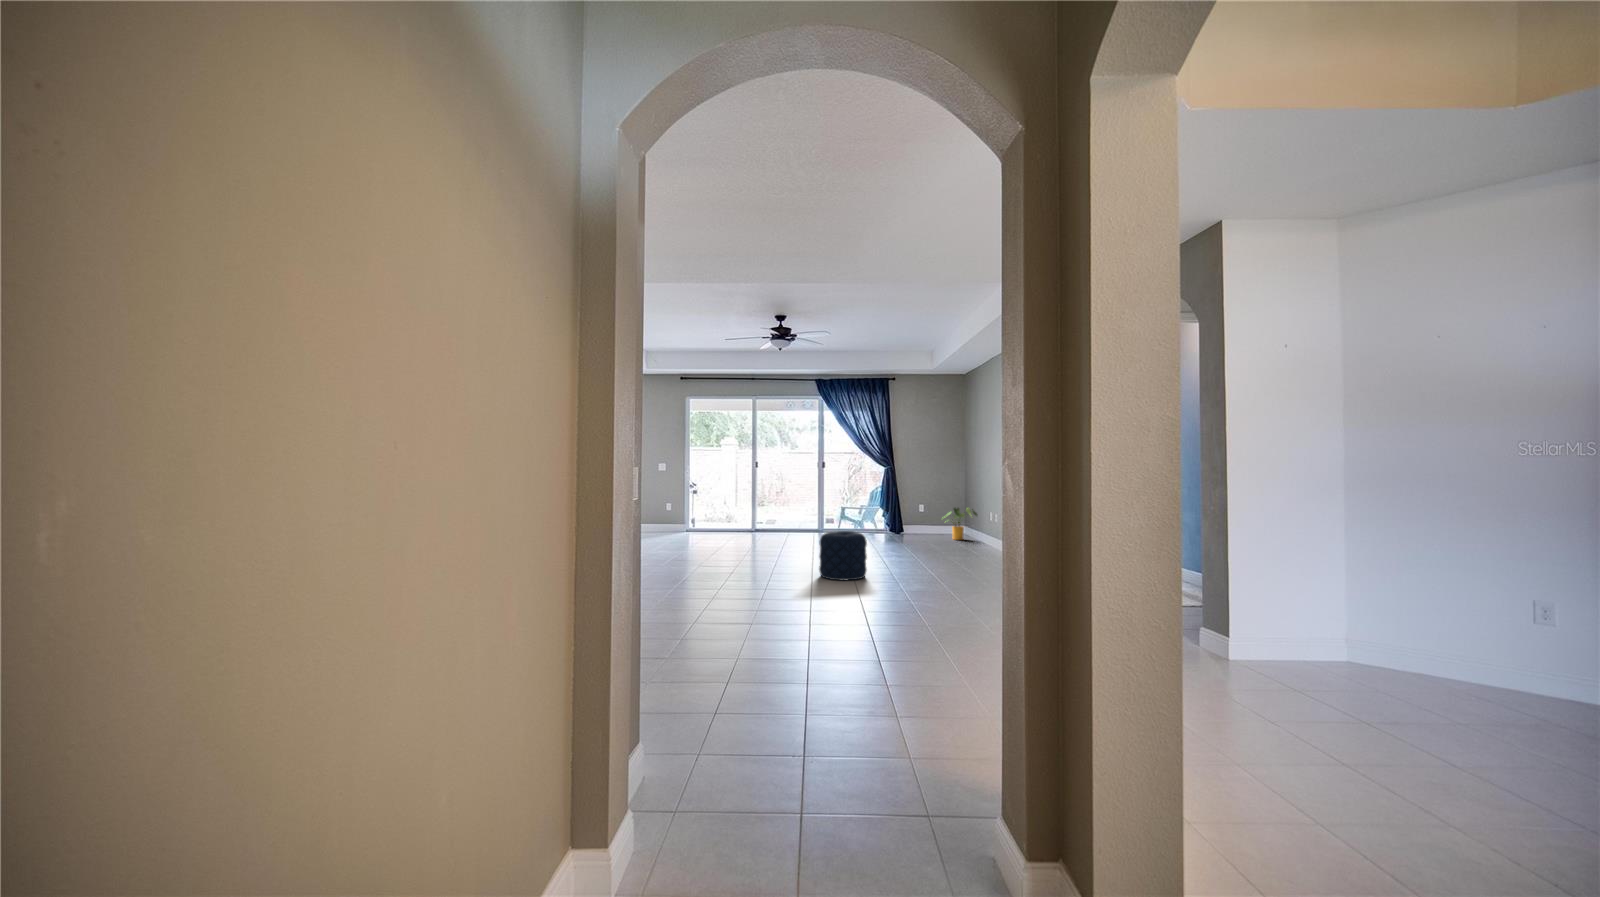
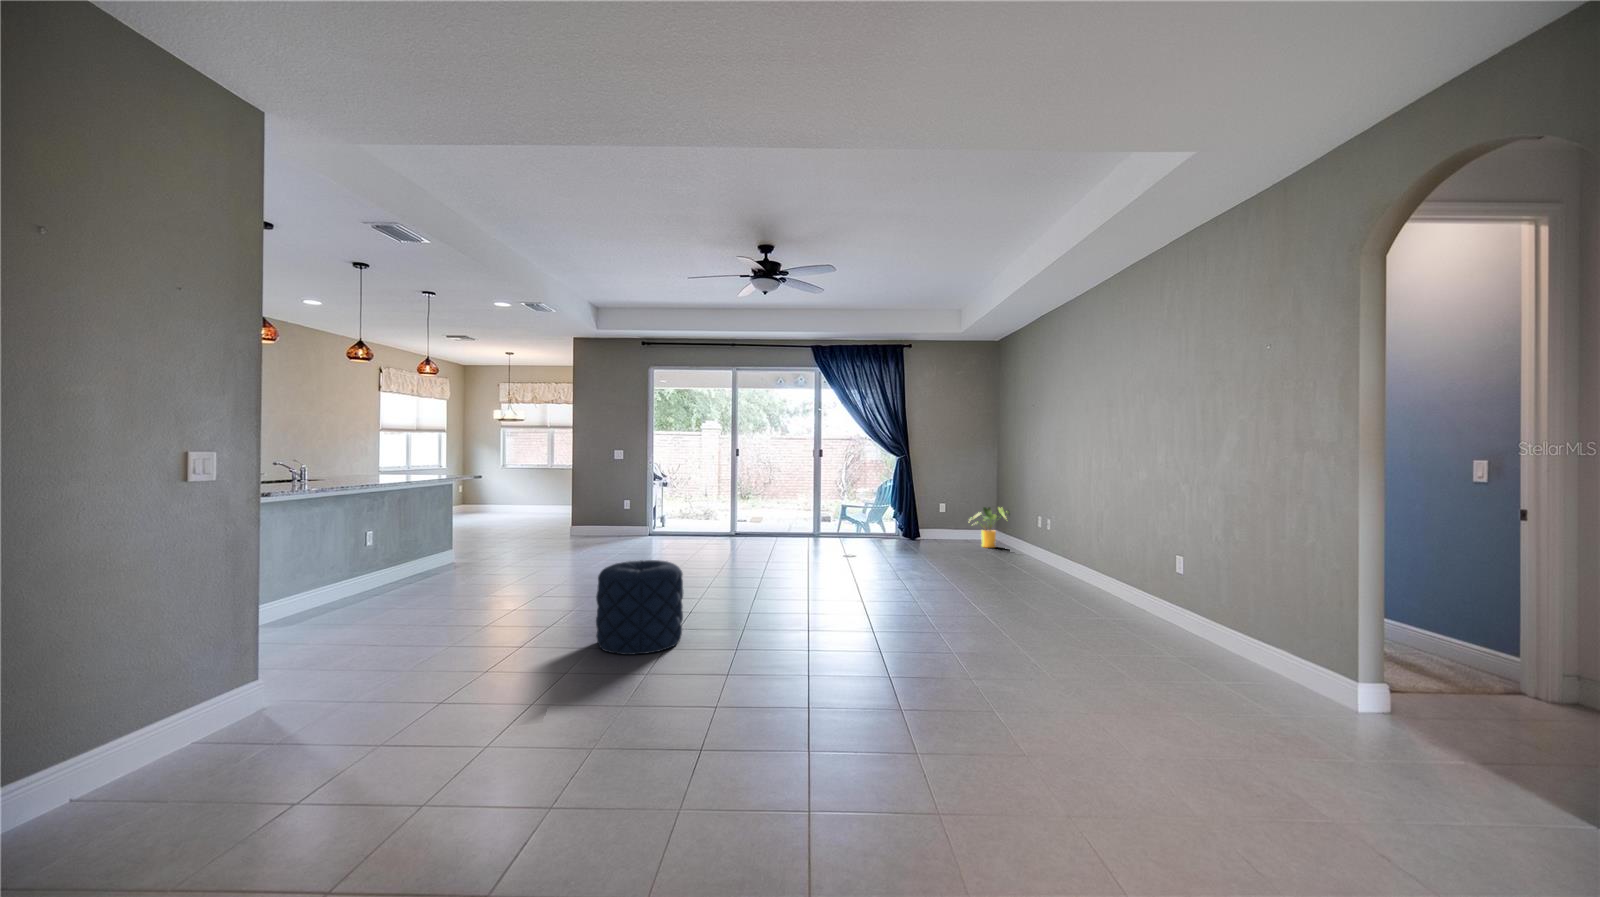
pouf: present [819,531,867,581] -> present [596,560,684,655]

